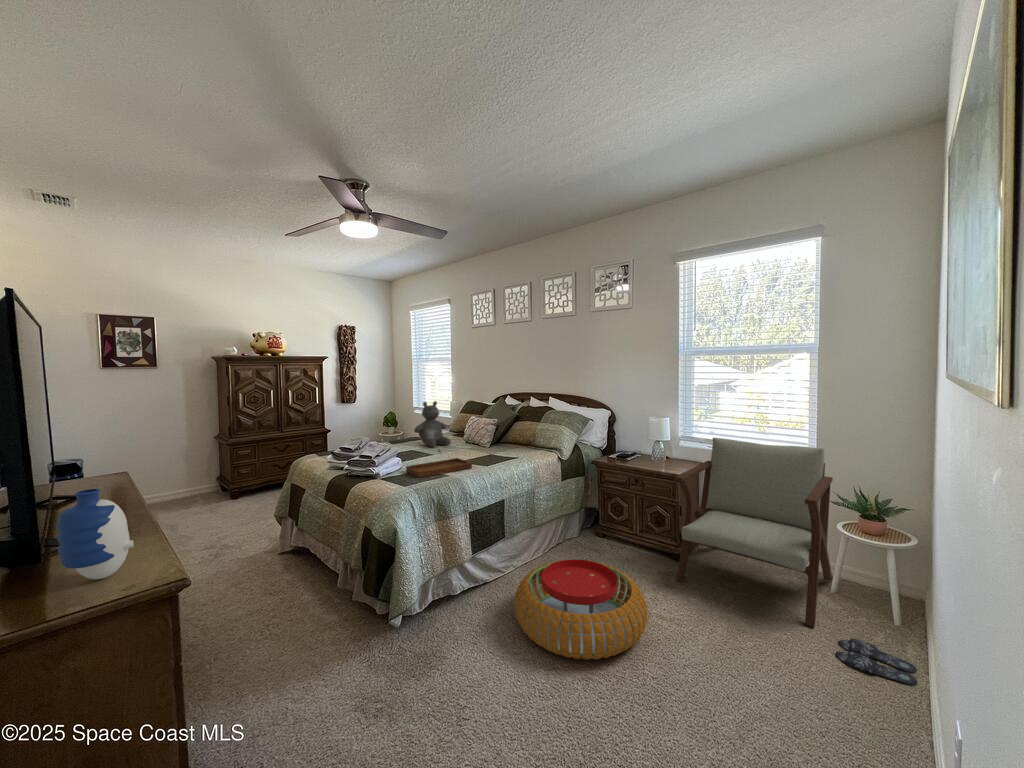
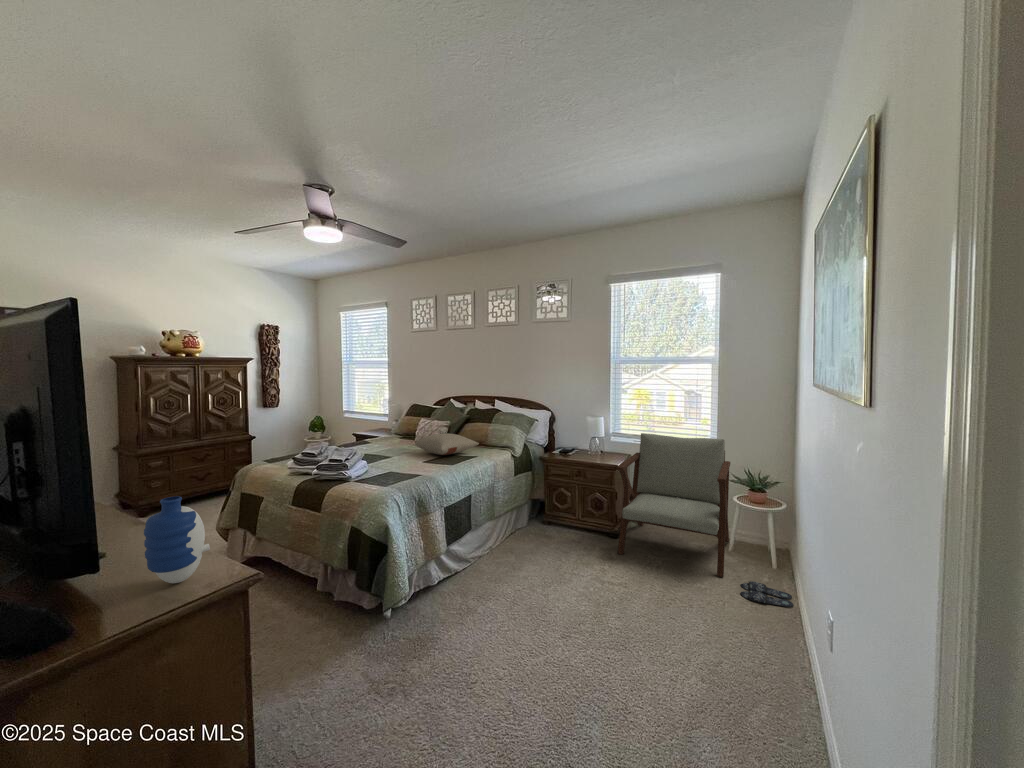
teddy bear: present [414,401,451,447] -> none [366,404,403,450]
pillow: none [458,432,524,455] -> present [415,433,479,455]
tray: present [406,449,472,478] -> none [376,451,439,479]
pouf: present [514,559,647,660] -> none [493,542,606,623]

